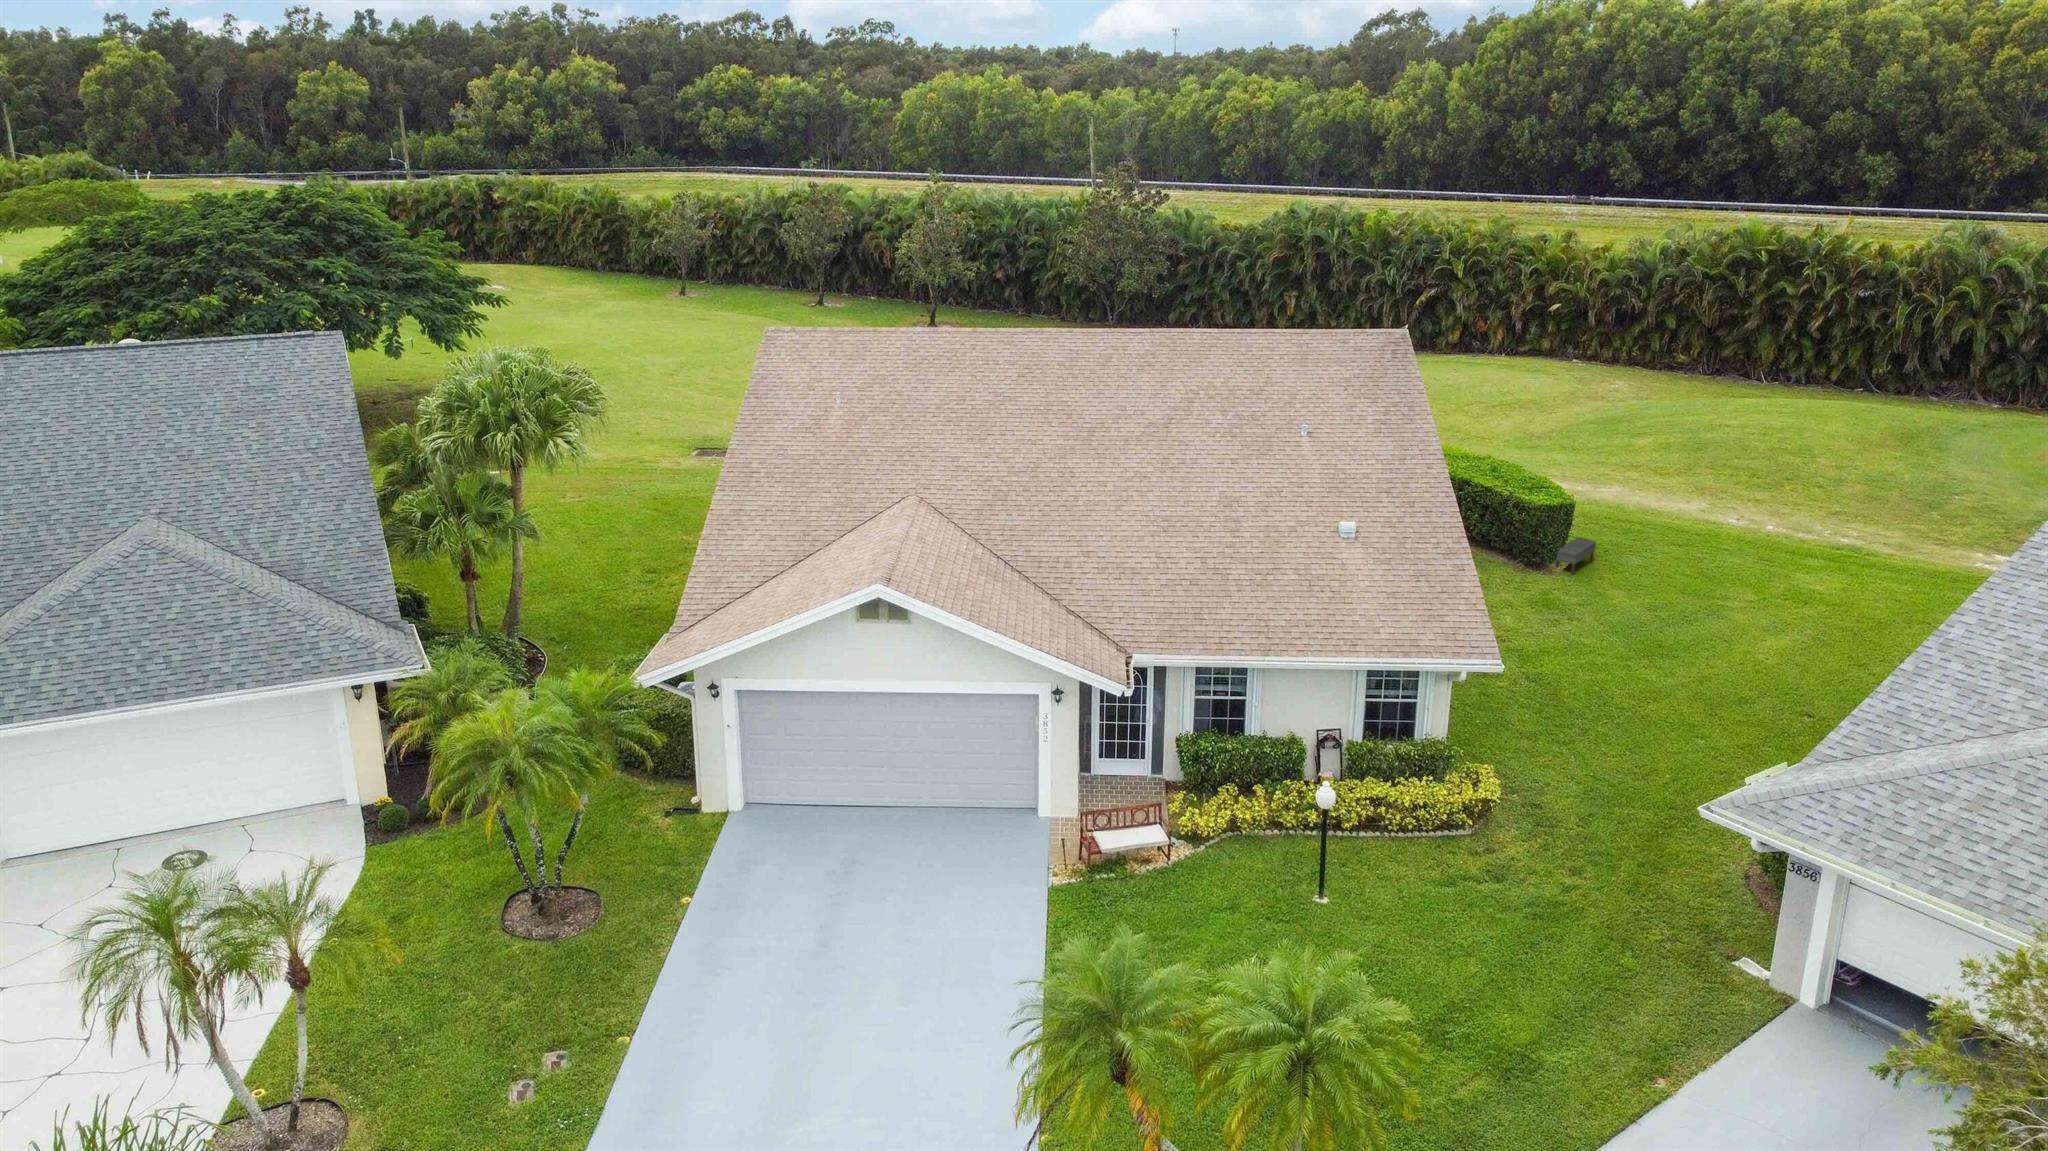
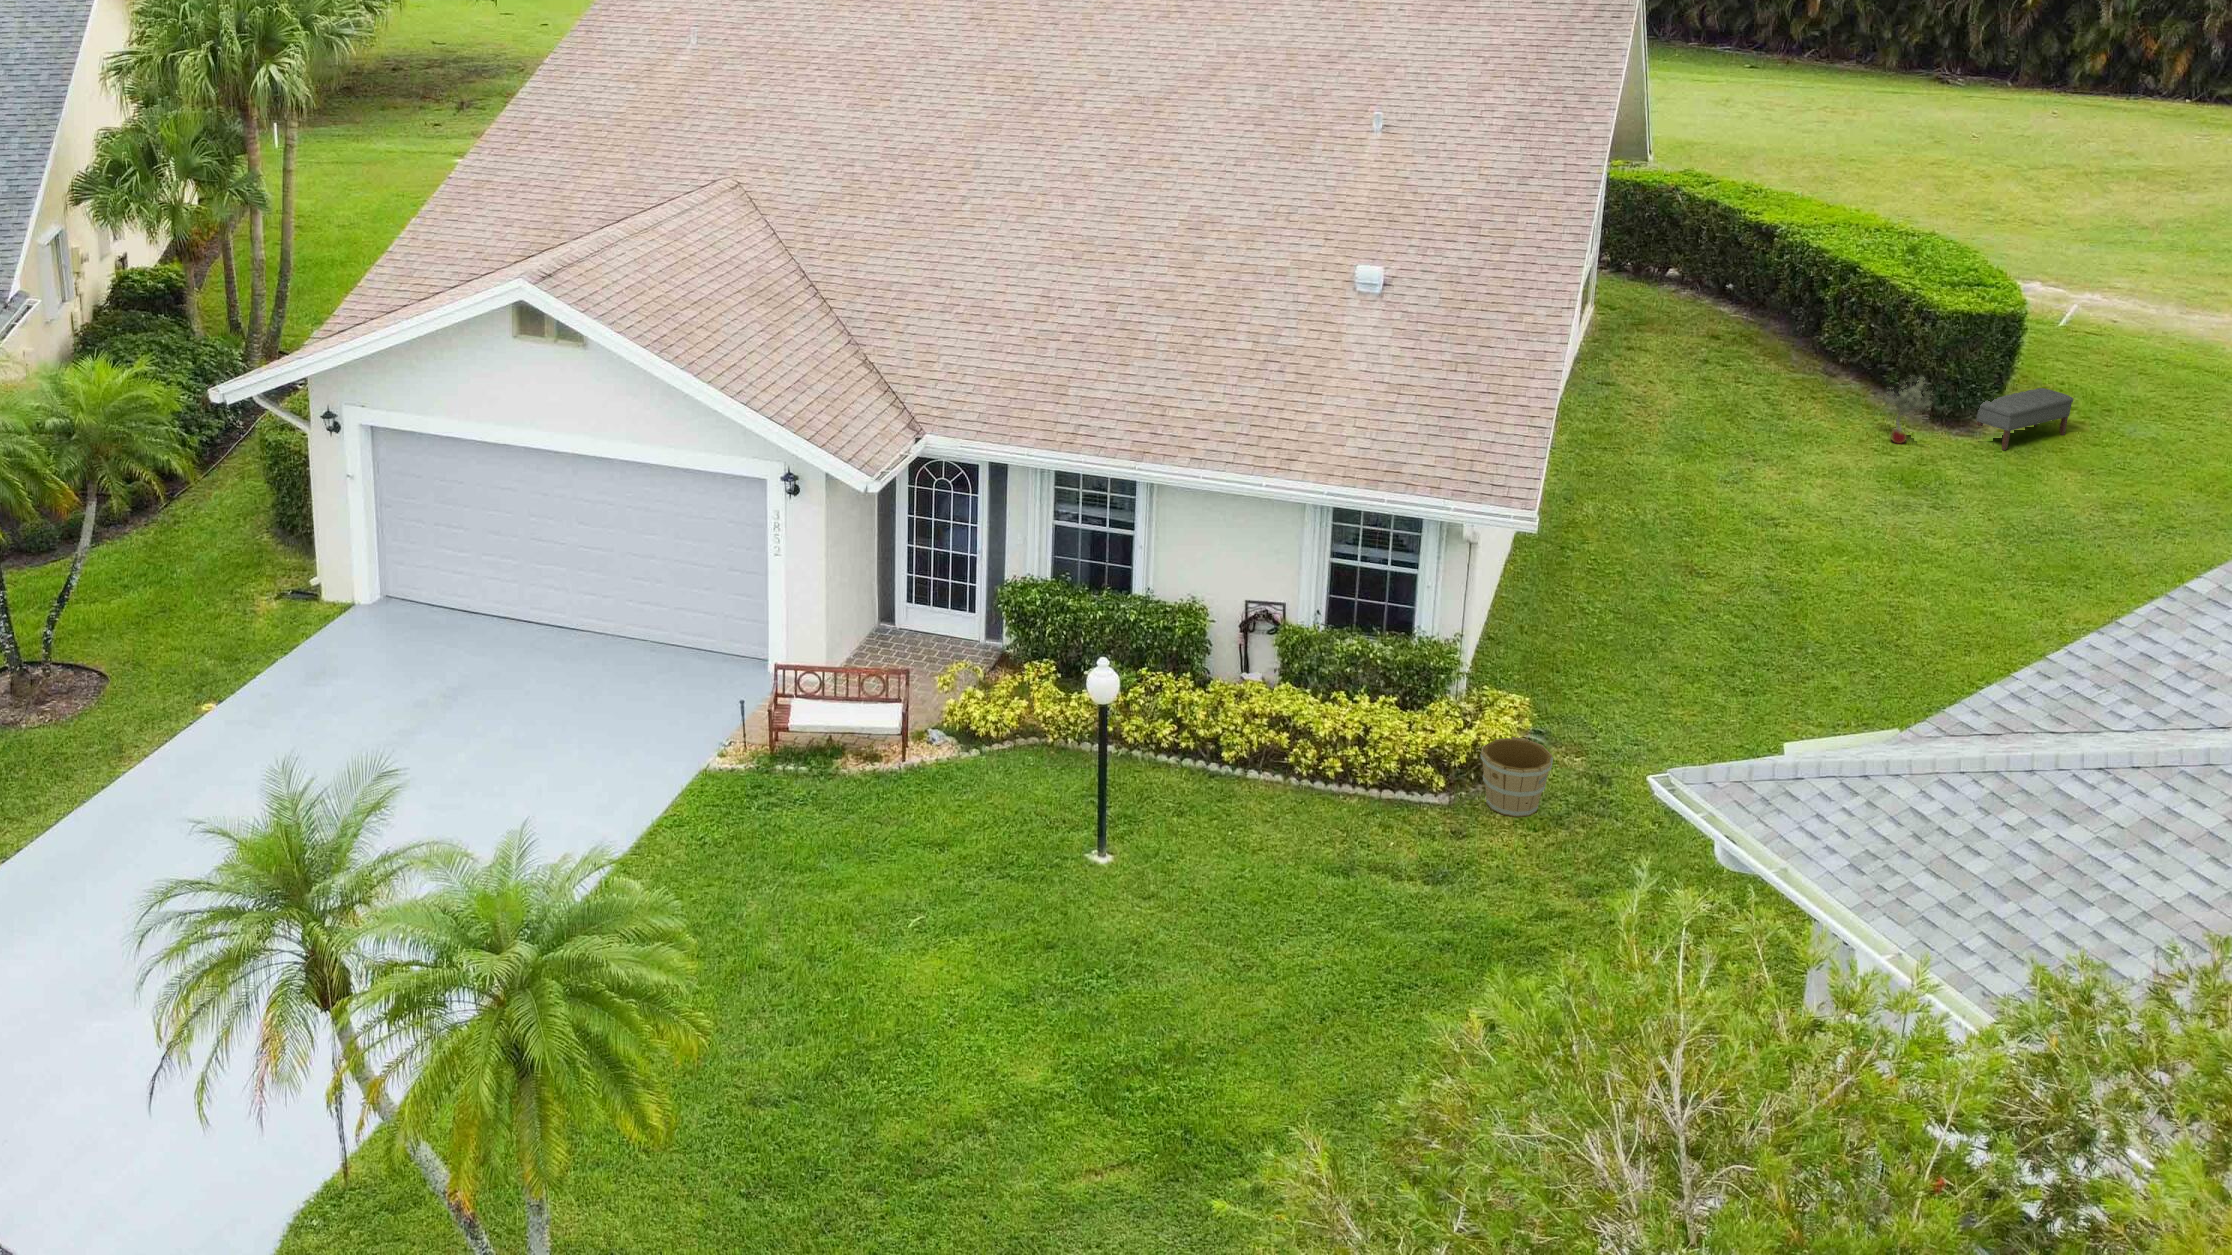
potted tree: none [1509,539,1541,577] -> present [1882,375,1931,444]
wooden bucket: none [1489,787,1532,832] -> present [1480,737,1553,817]

